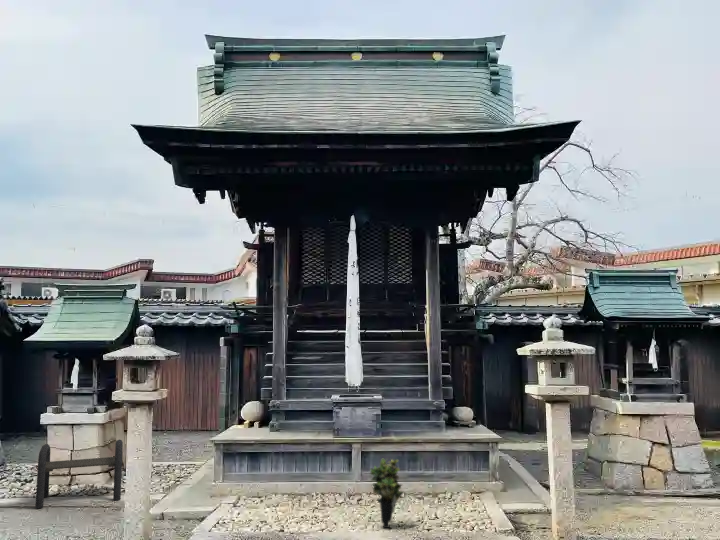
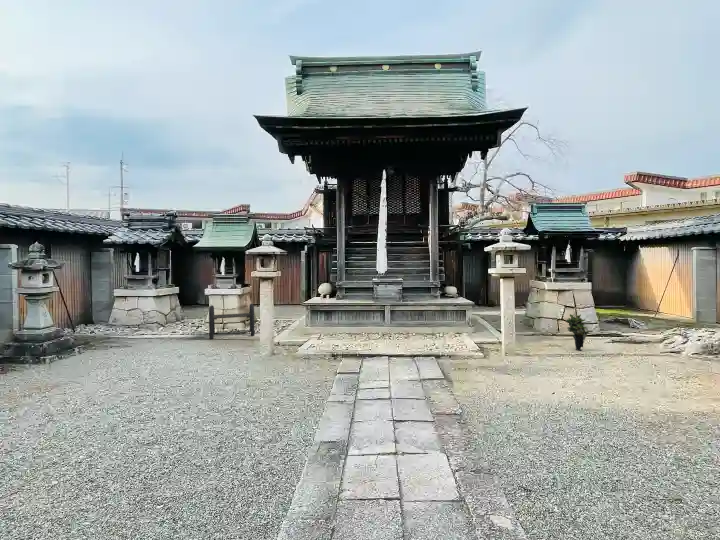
potted plant: present [370,459,403,528] -> present [566,314,589,351]

